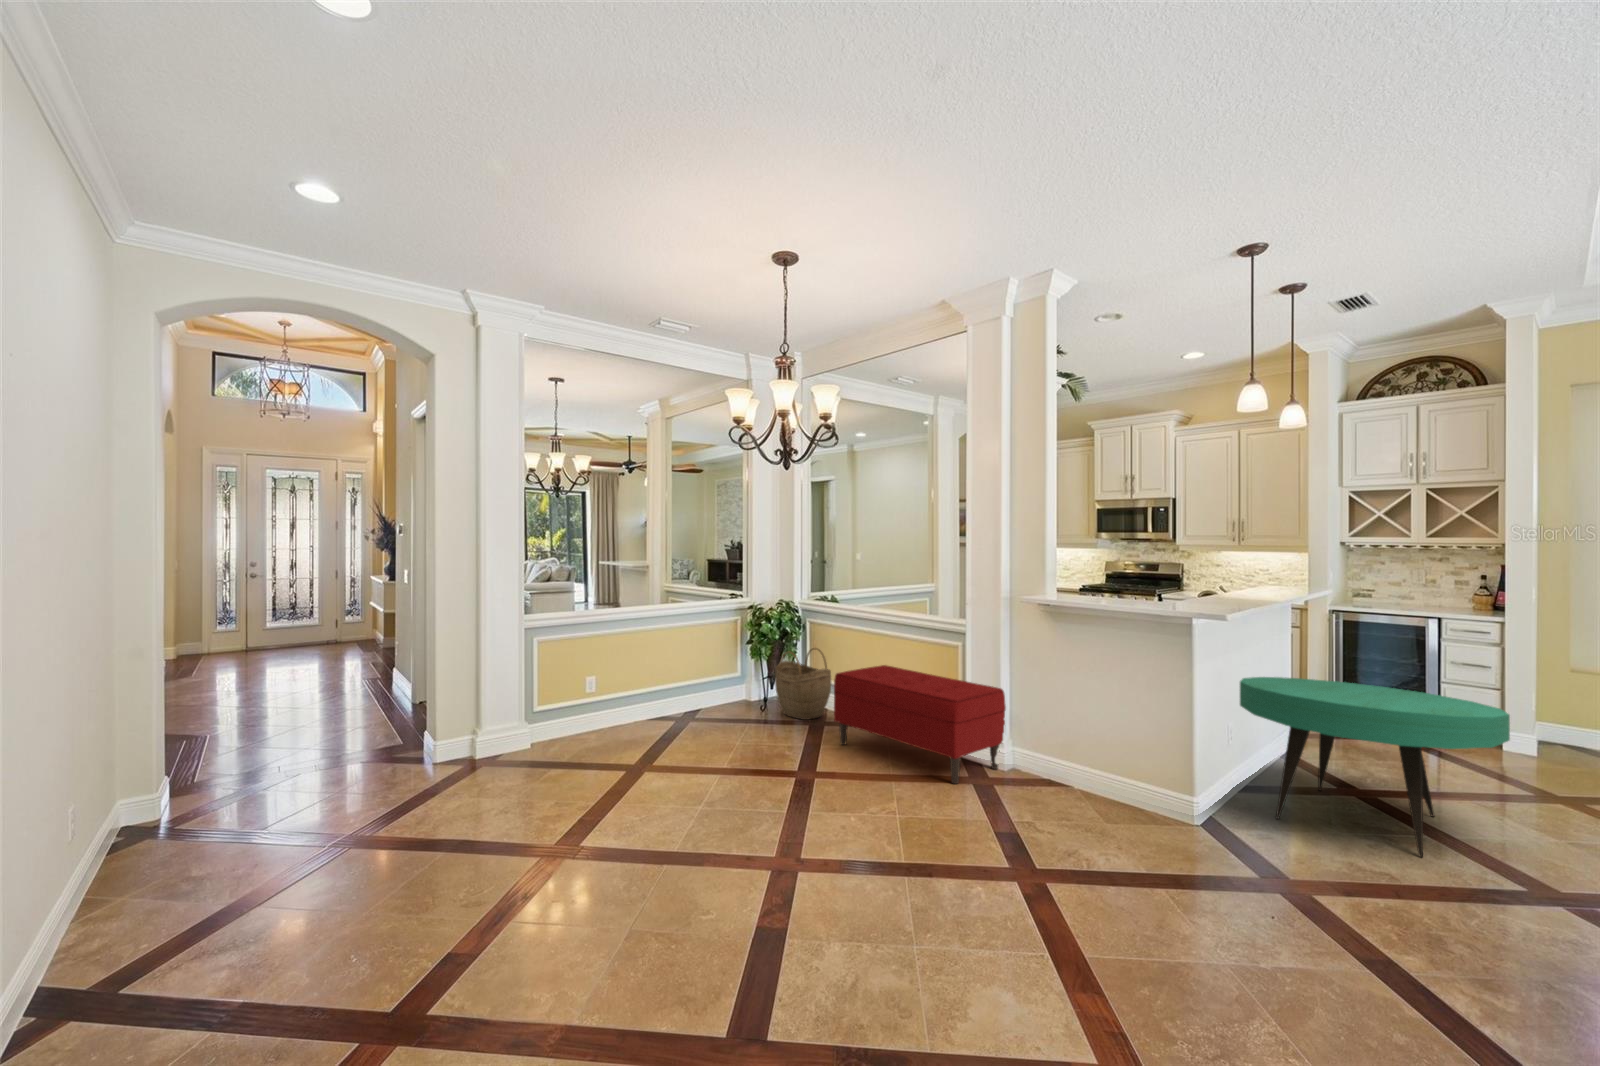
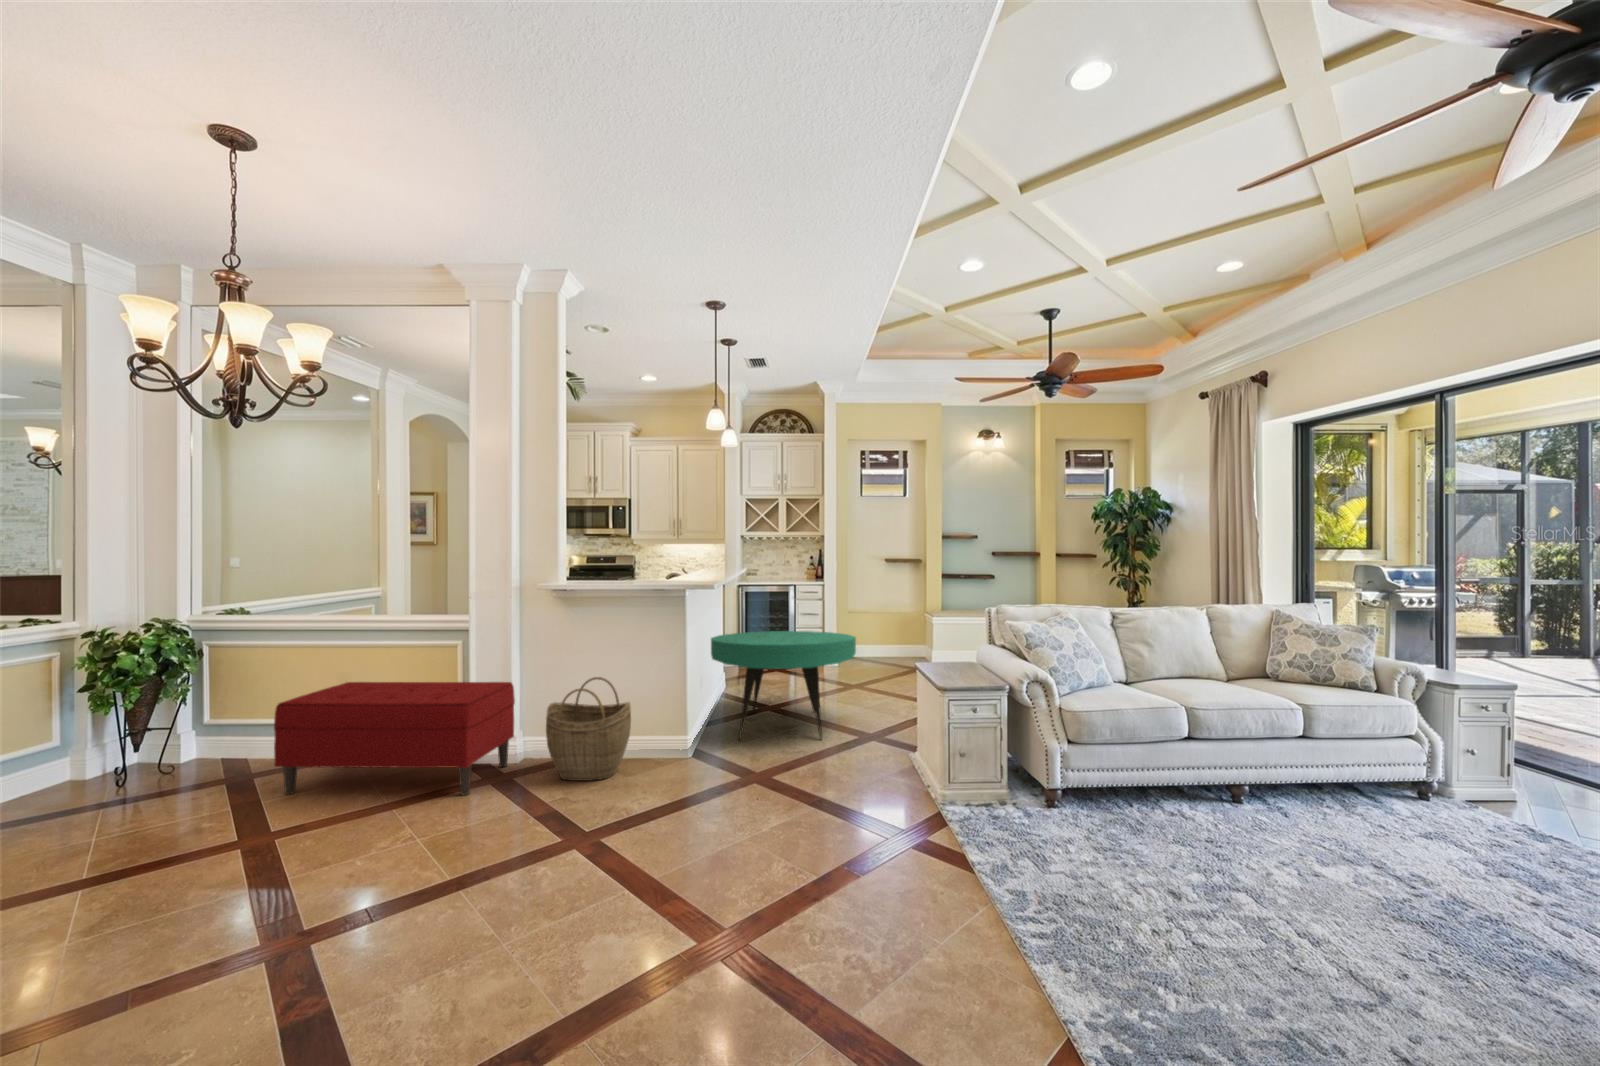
woven basket: present [775,648,831,720] -> present [546,677,631,781]

